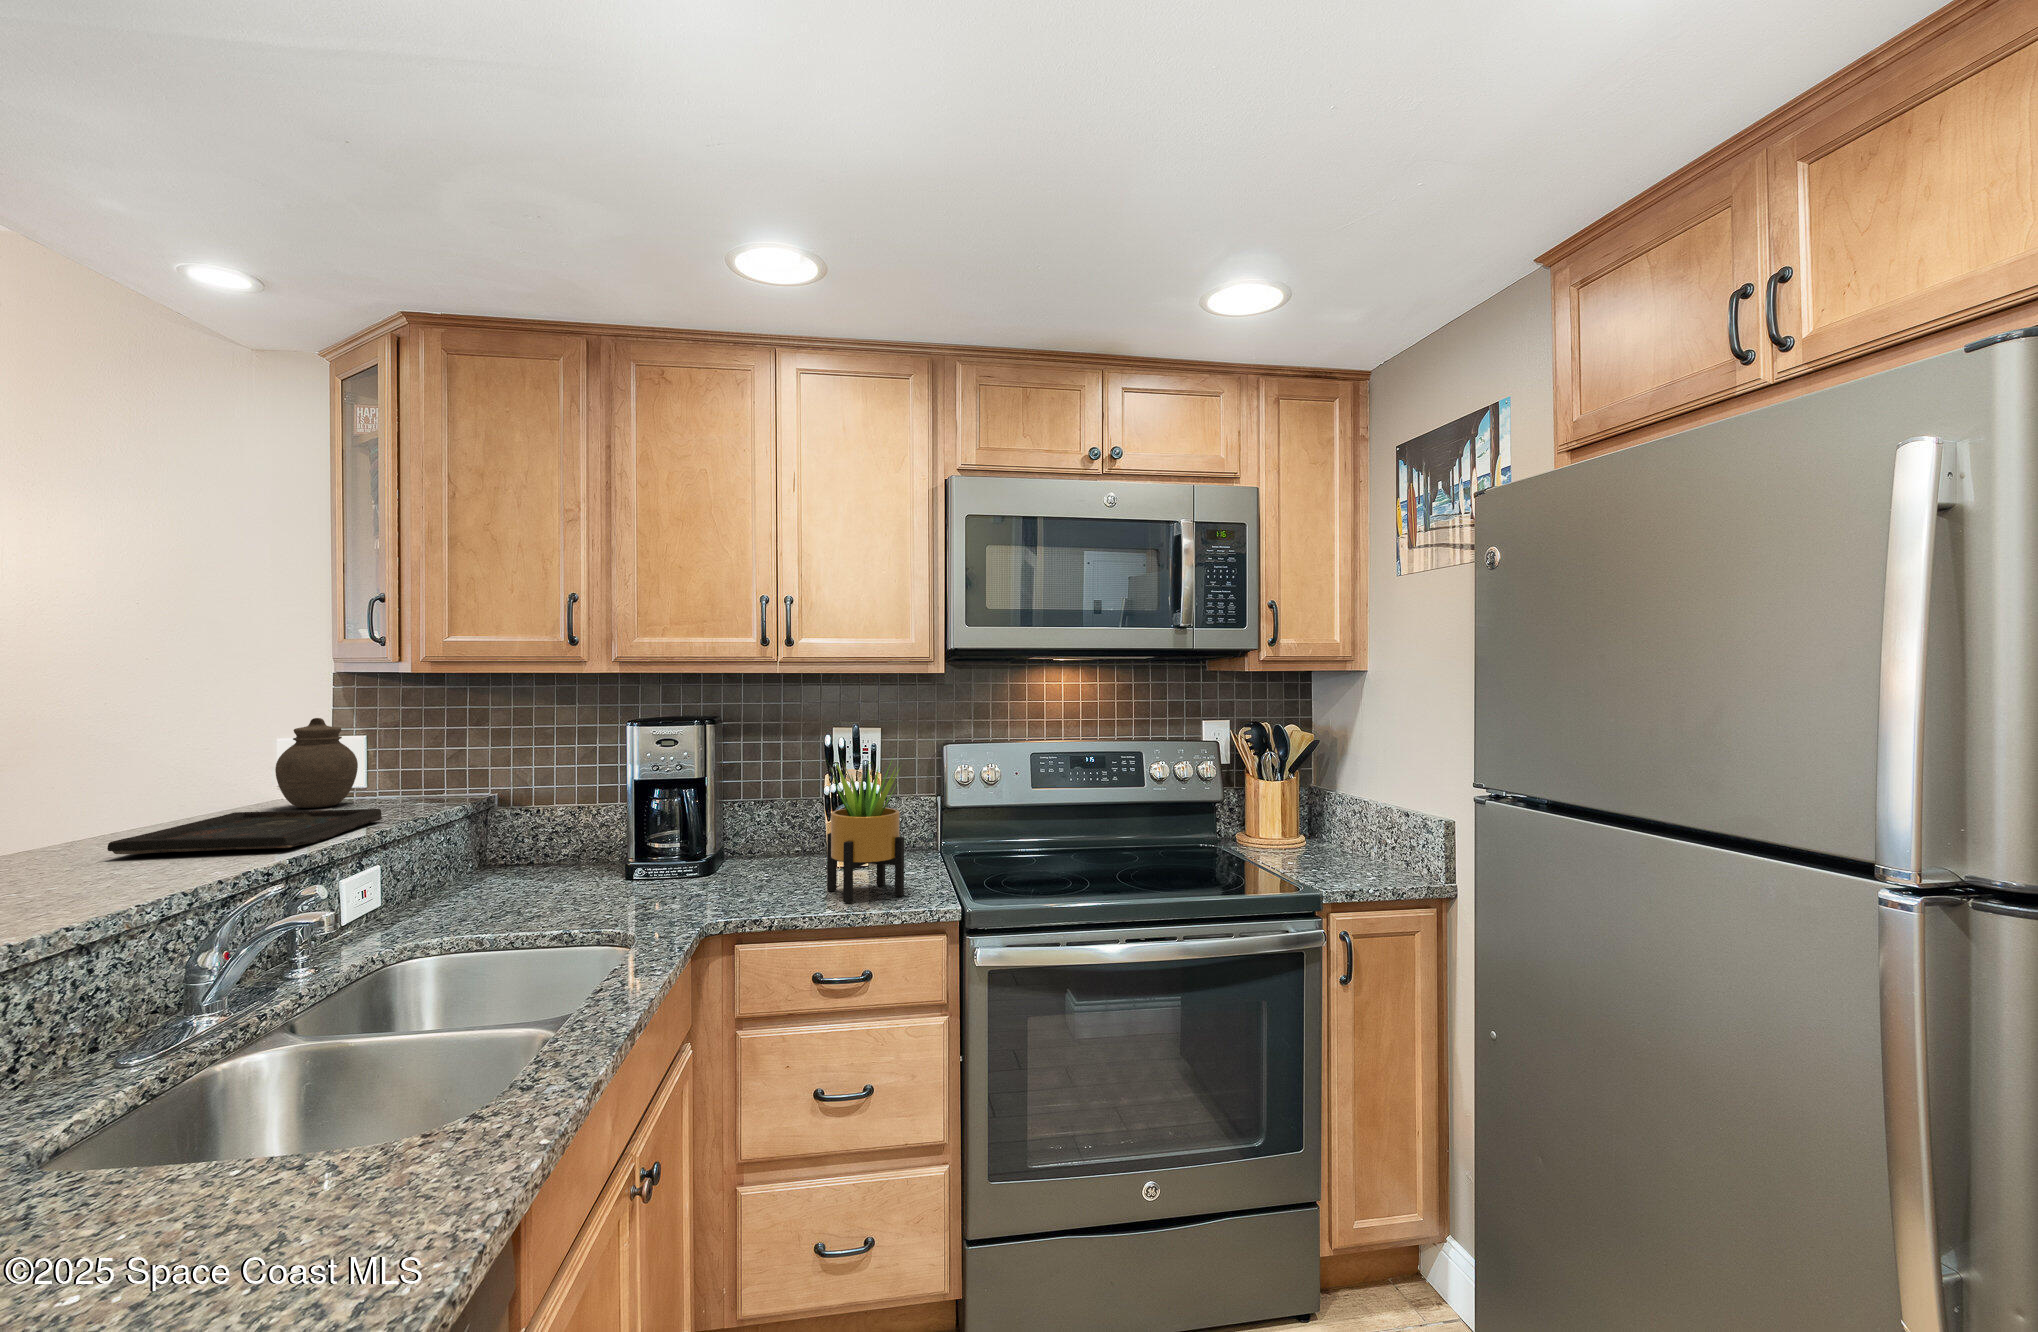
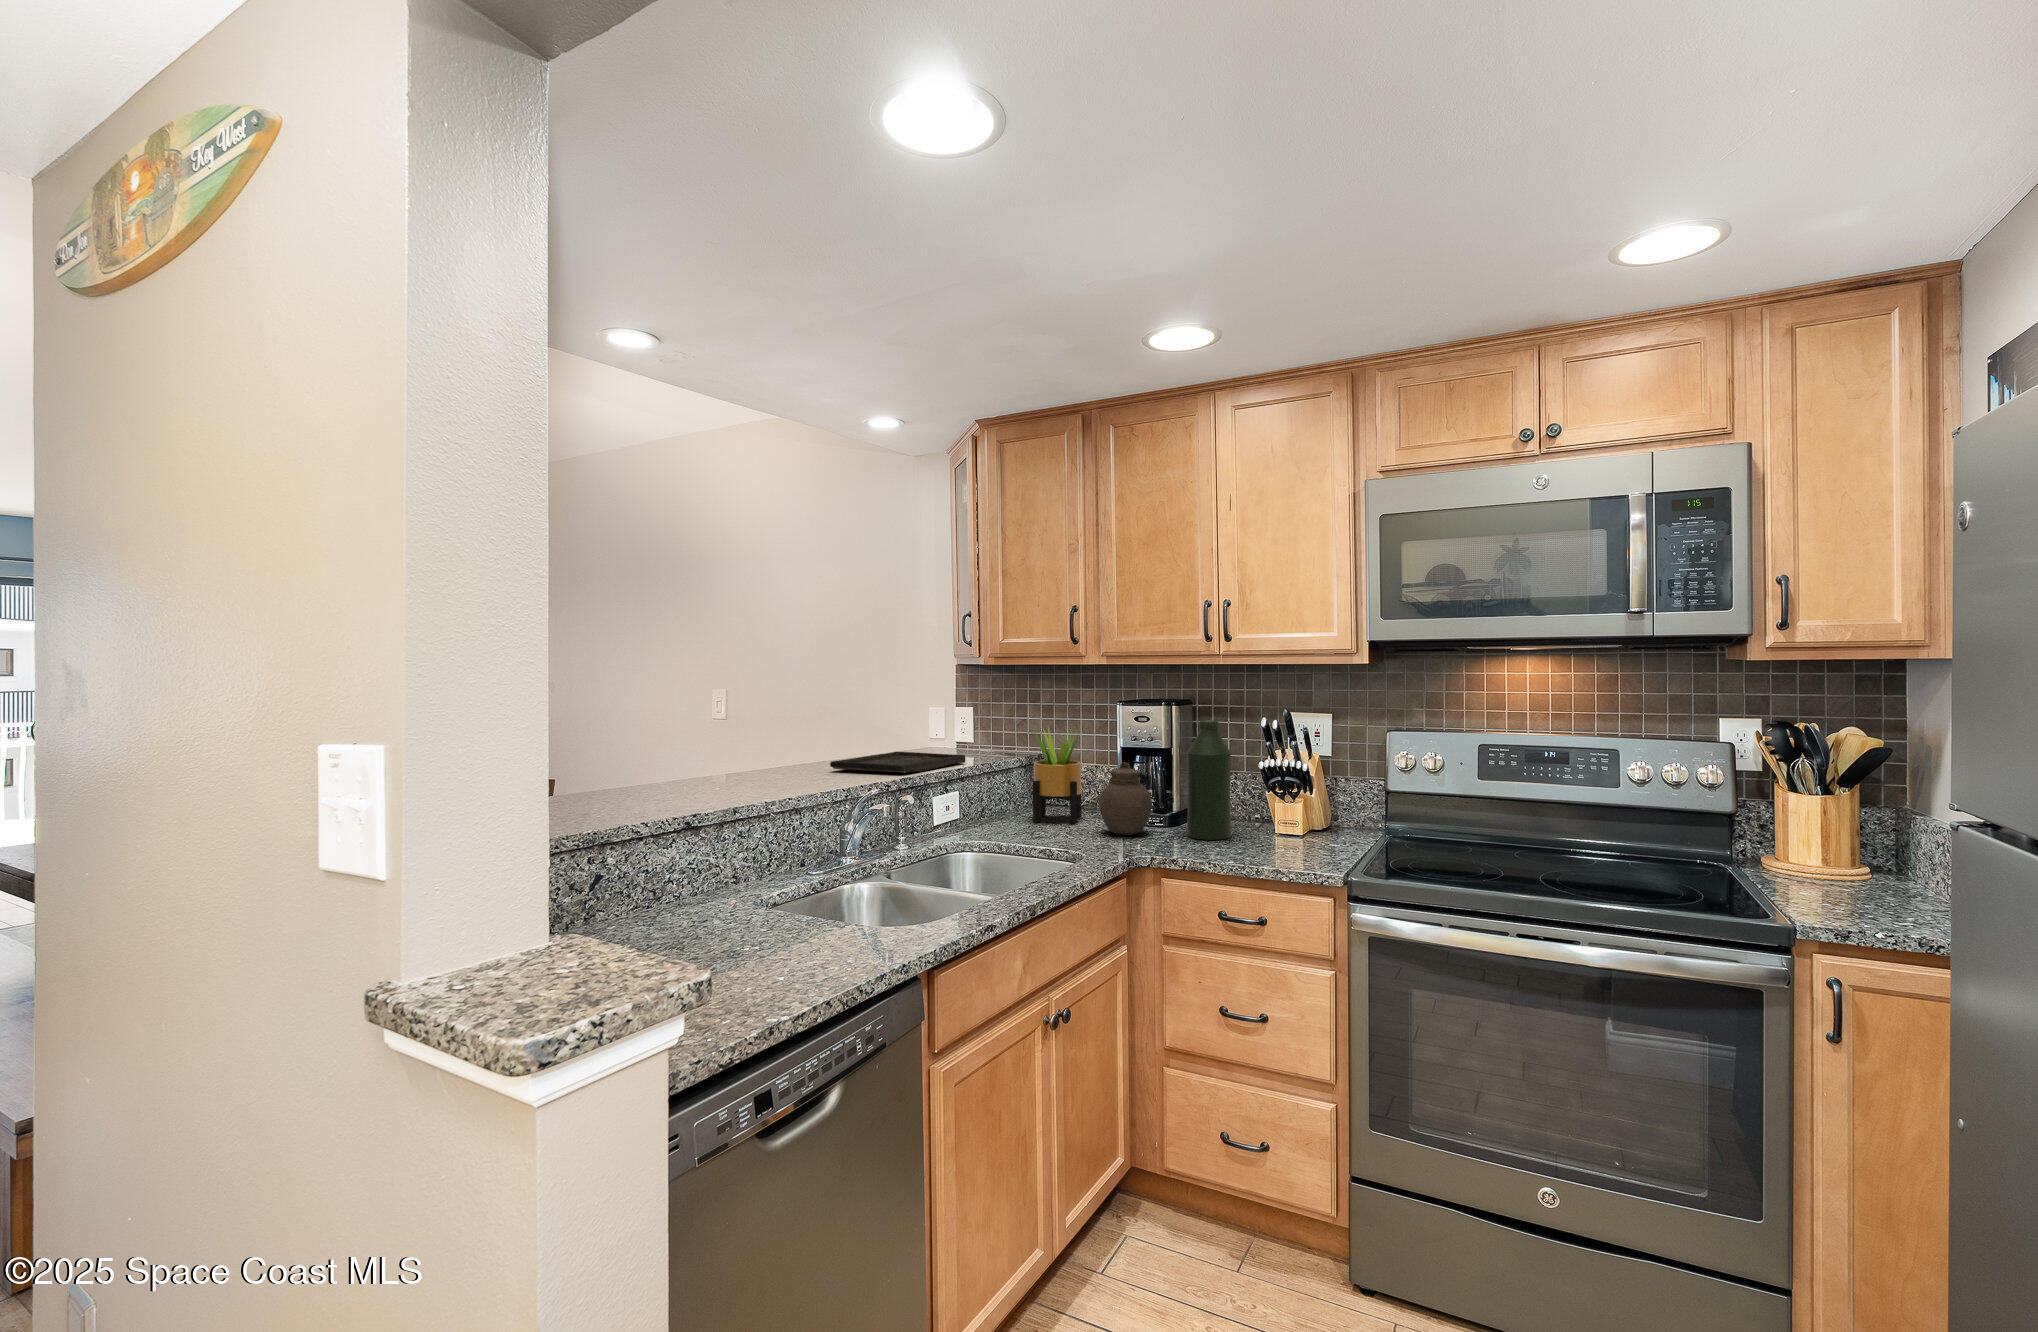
jar: present [275,718,358,808] -> present [1099,762,1152,835]
bottle: none [733,741,788,888] -> present [1187,720,1231,840]
potted plant: present [827,762,904,903] -> present [1033,728,1081,824]

